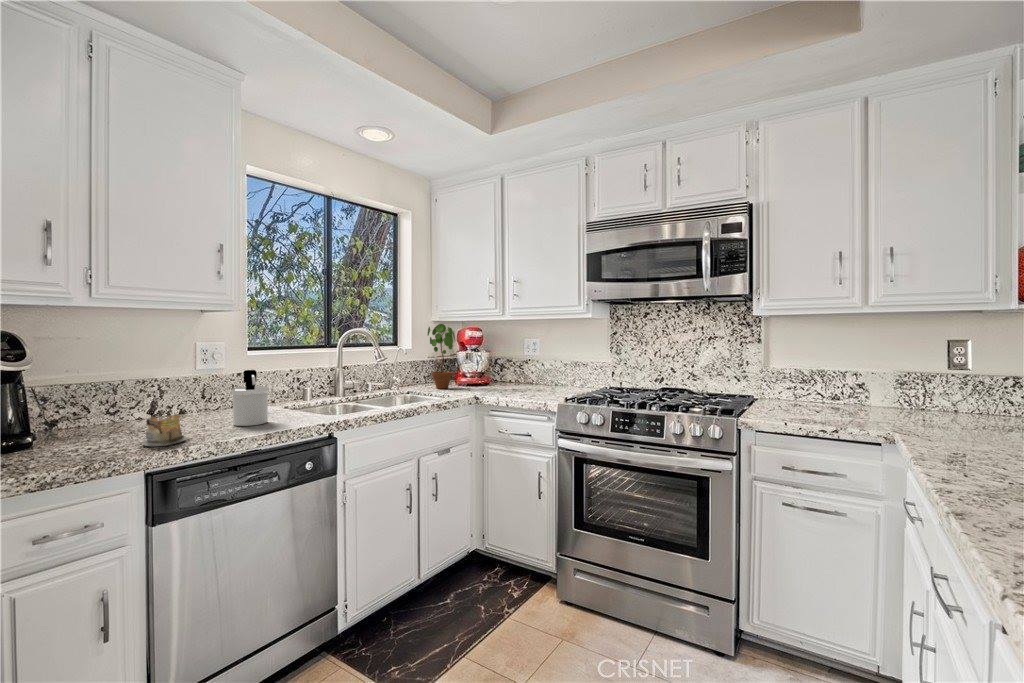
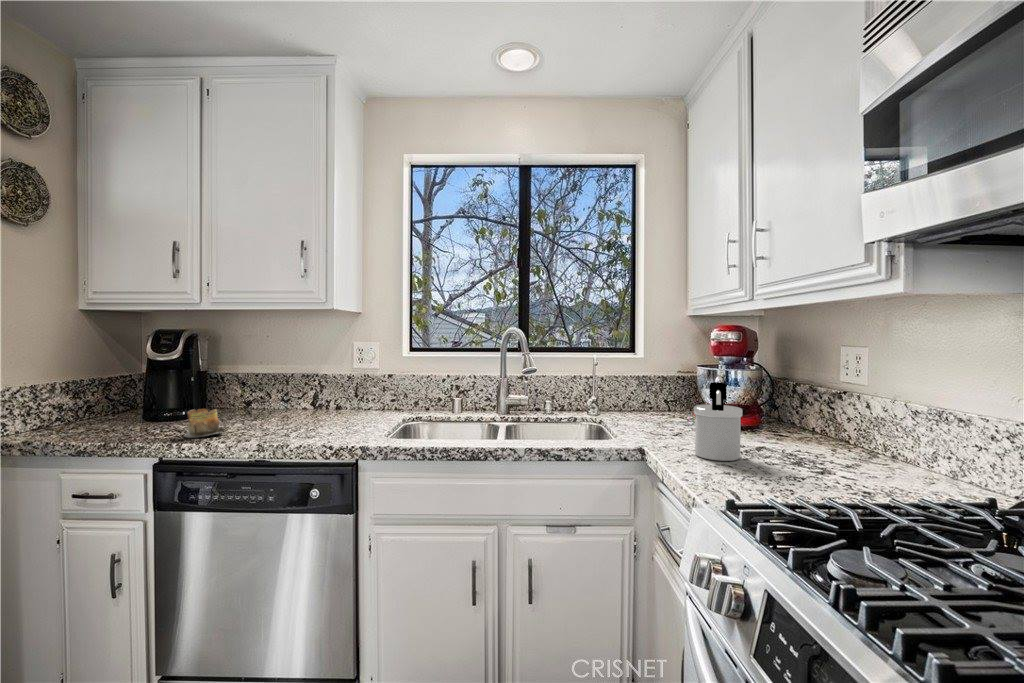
potted plant: present [428,324,455,389] -> none [637,318,682,425]
soap dispenser: present [231,370,269,426] -> present [694,382,743,461]

